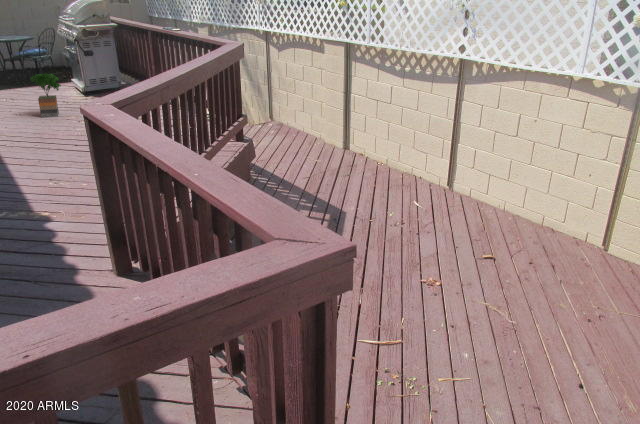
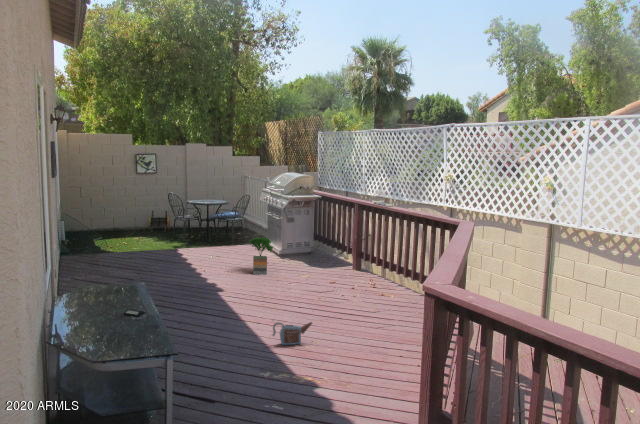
watering can: none [18,158,67,185] -> present [273,322,312,345]

